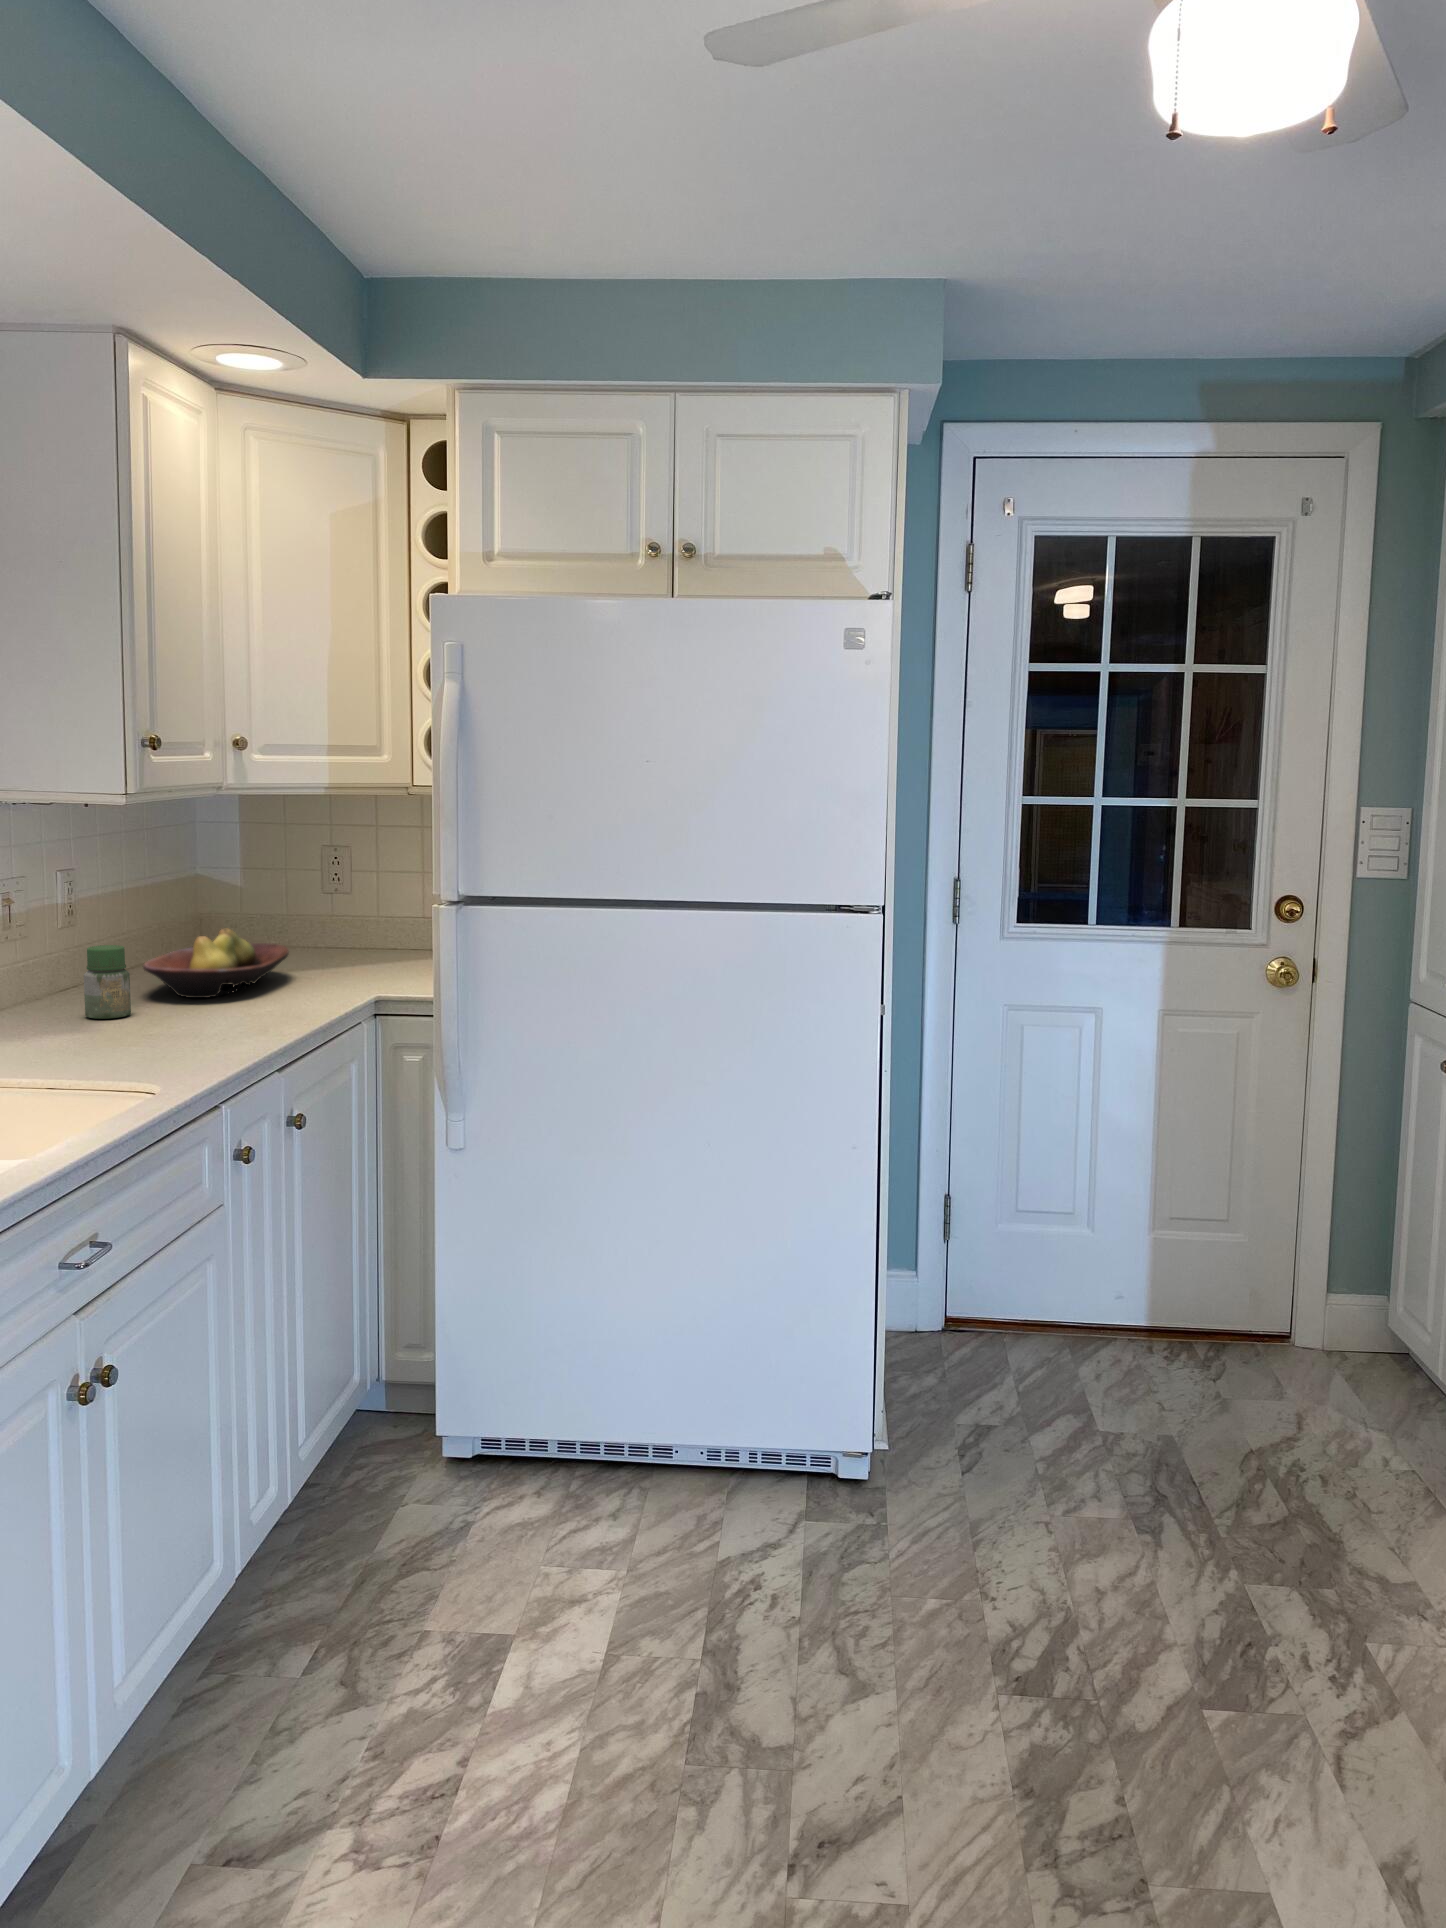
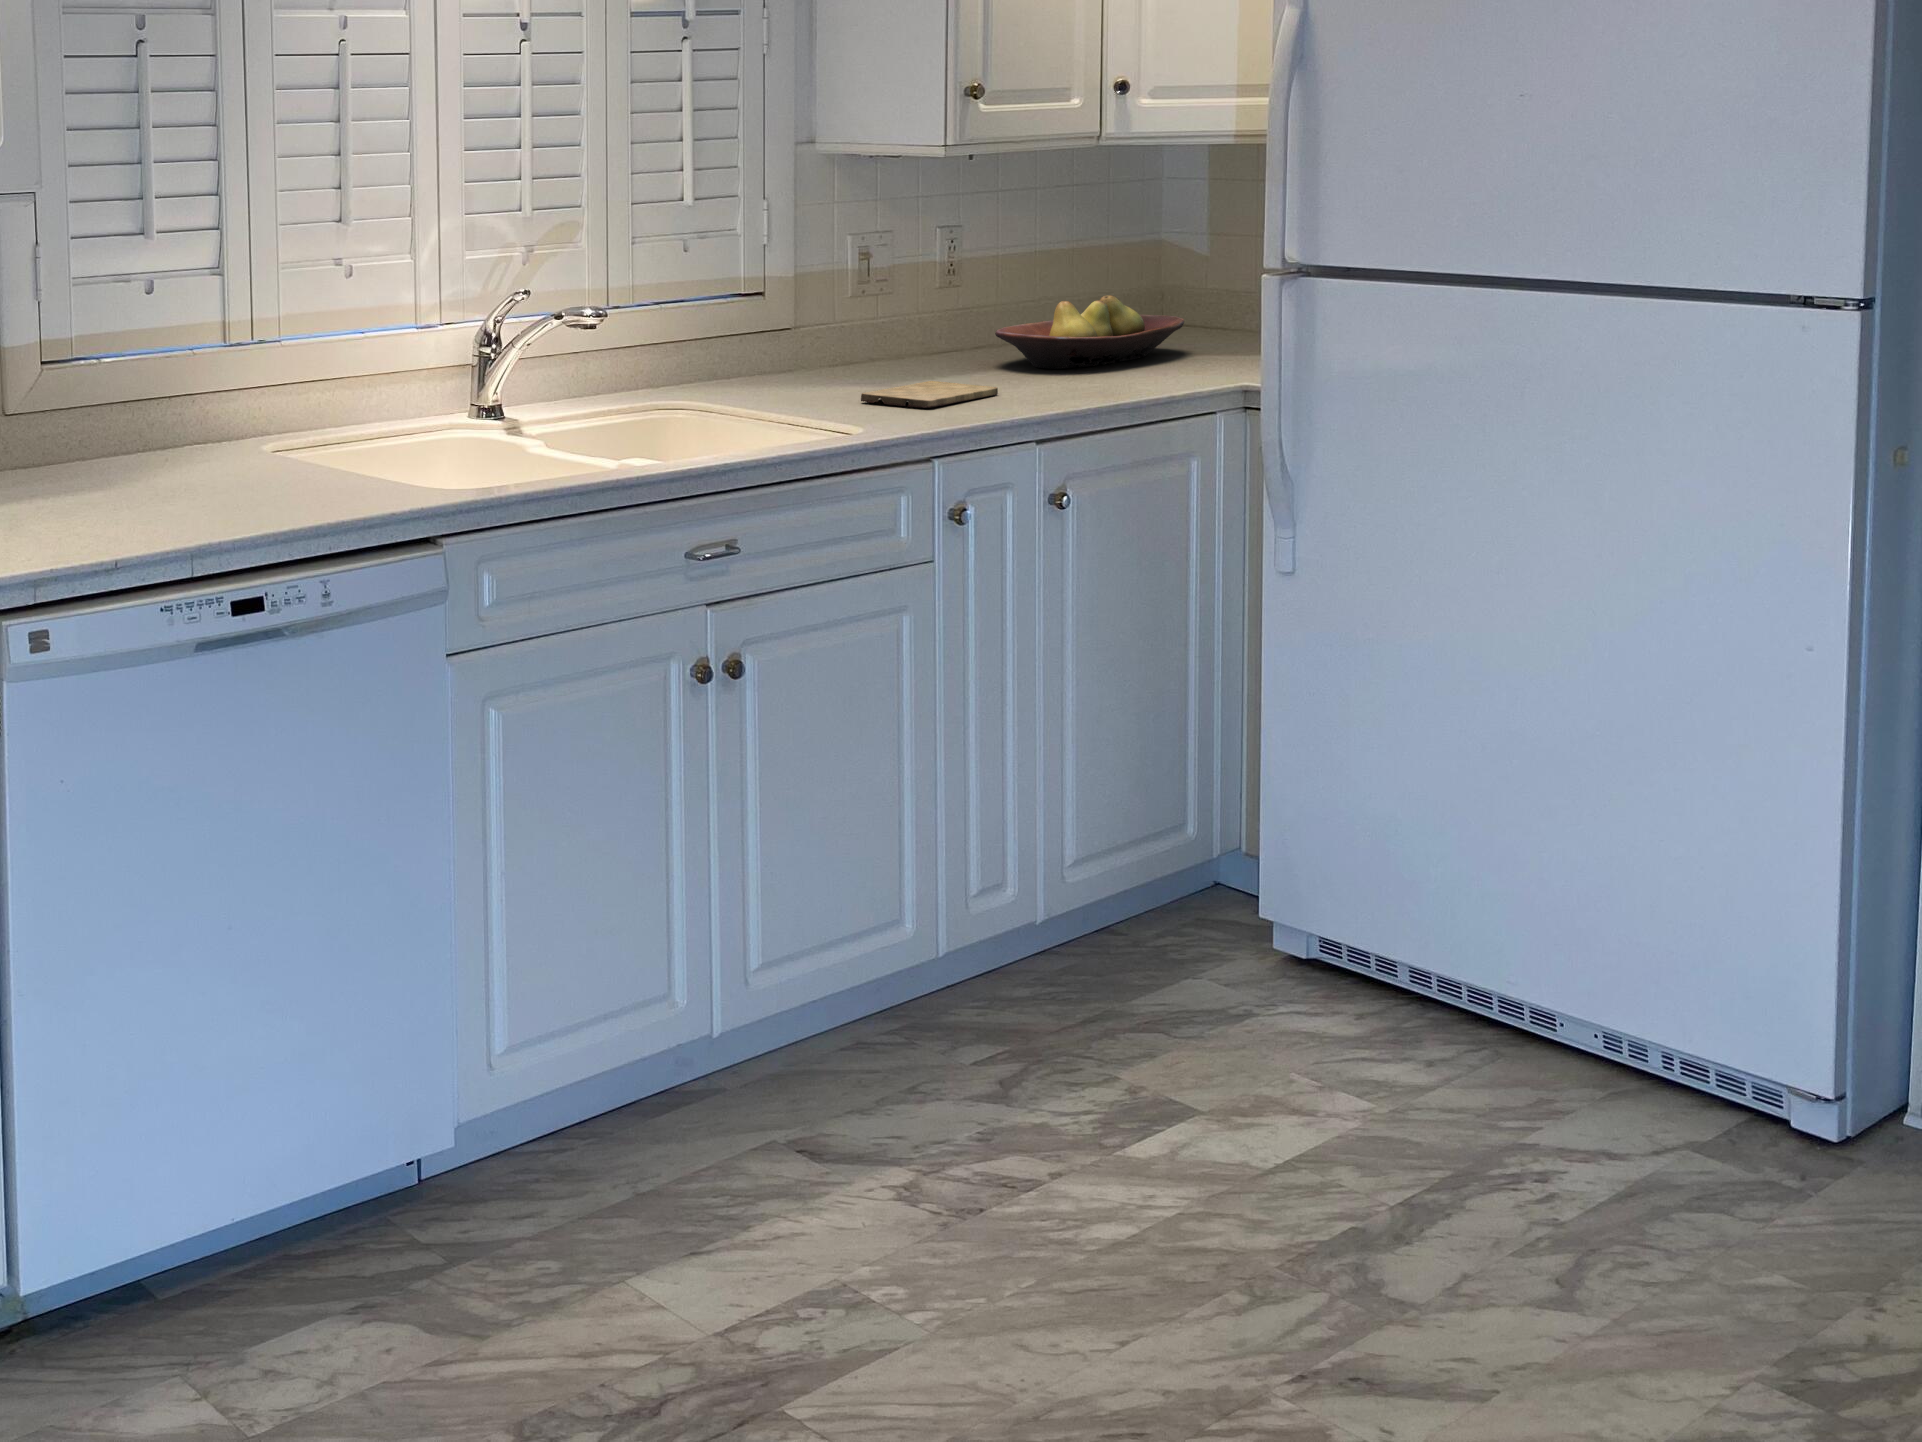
jar: present [84,945,131,1019] -> none [913,304,958,379]
cutting board: none [86,1022,207,1052] -> present [861,381,998,408]

